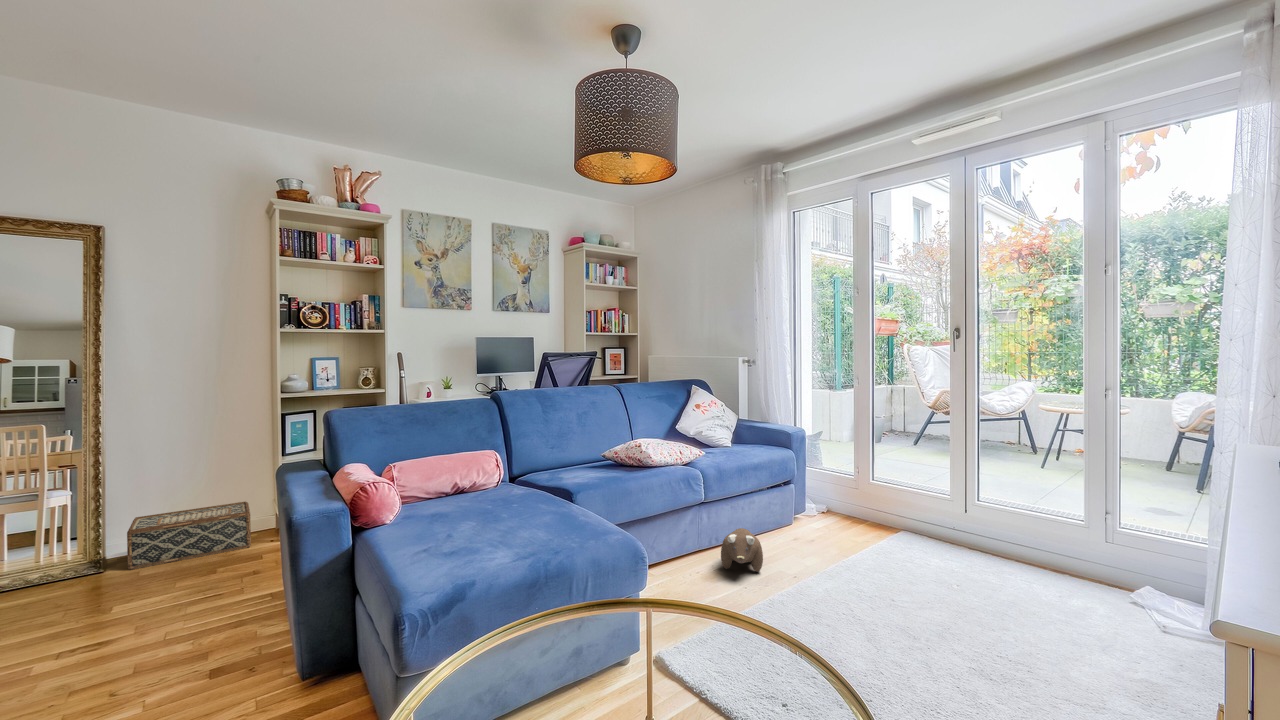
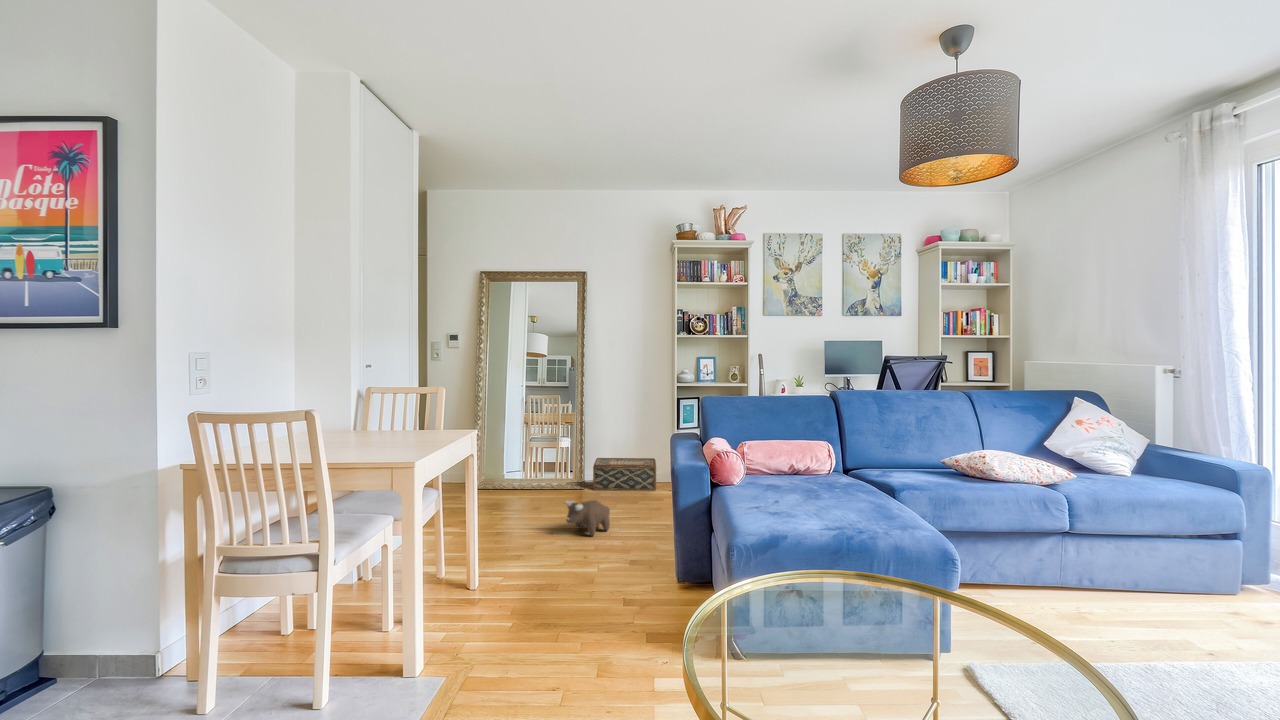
plush toy: present [721,528,763,572] -> present [565,500,610,536]

